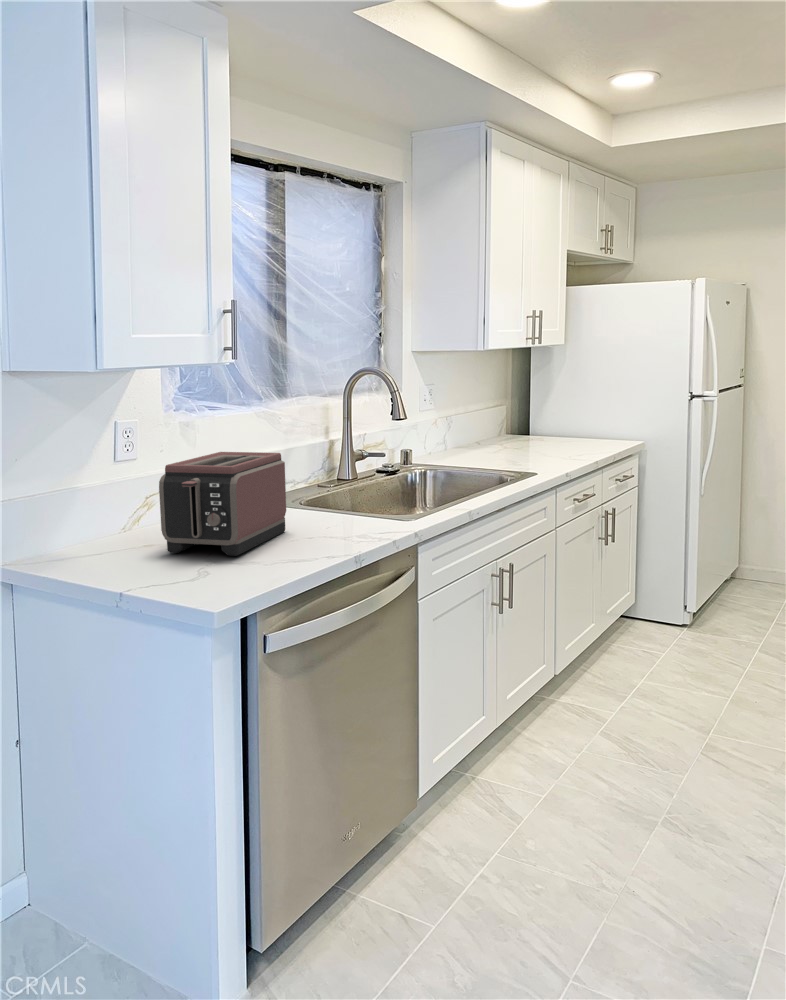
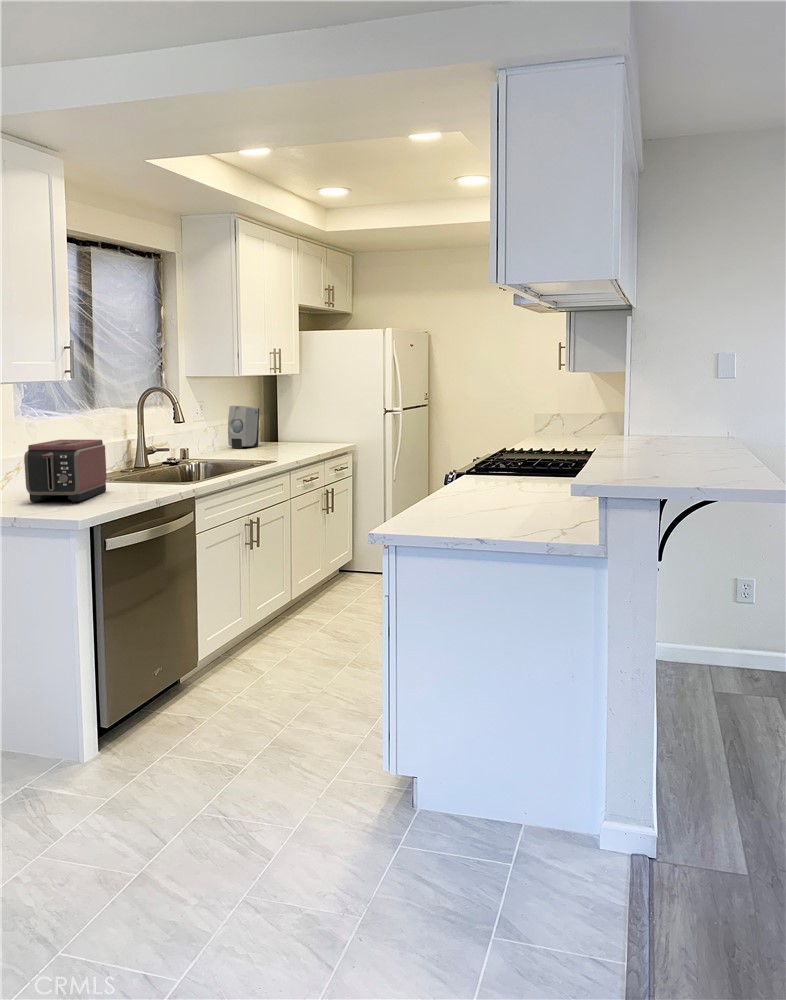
soap dispenser: none [467,391,510,450] -> present [228,406,259,448]

